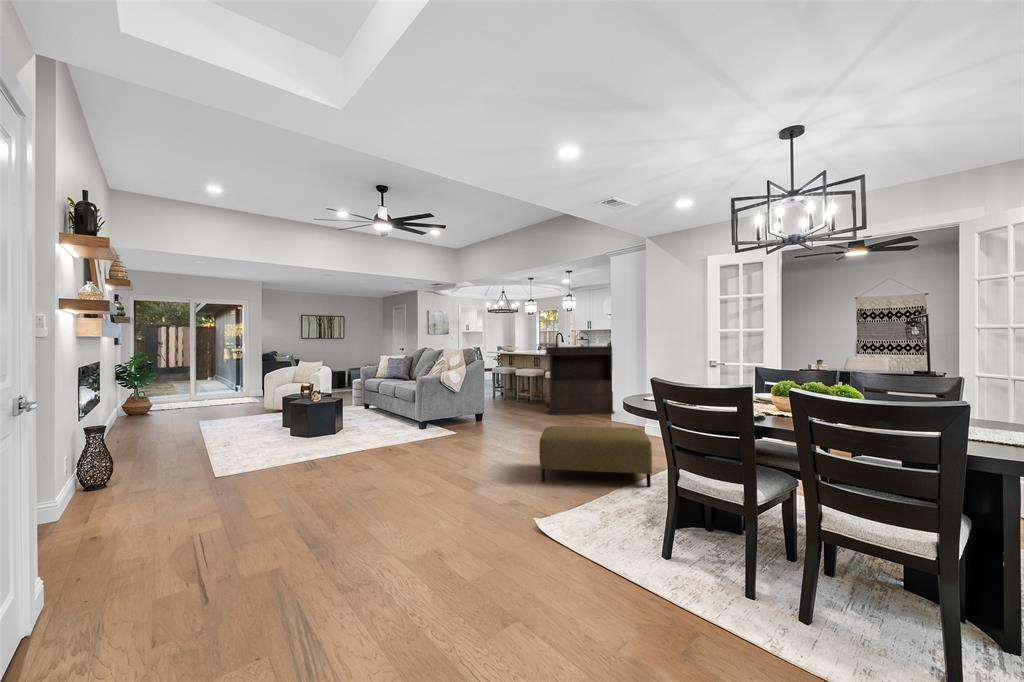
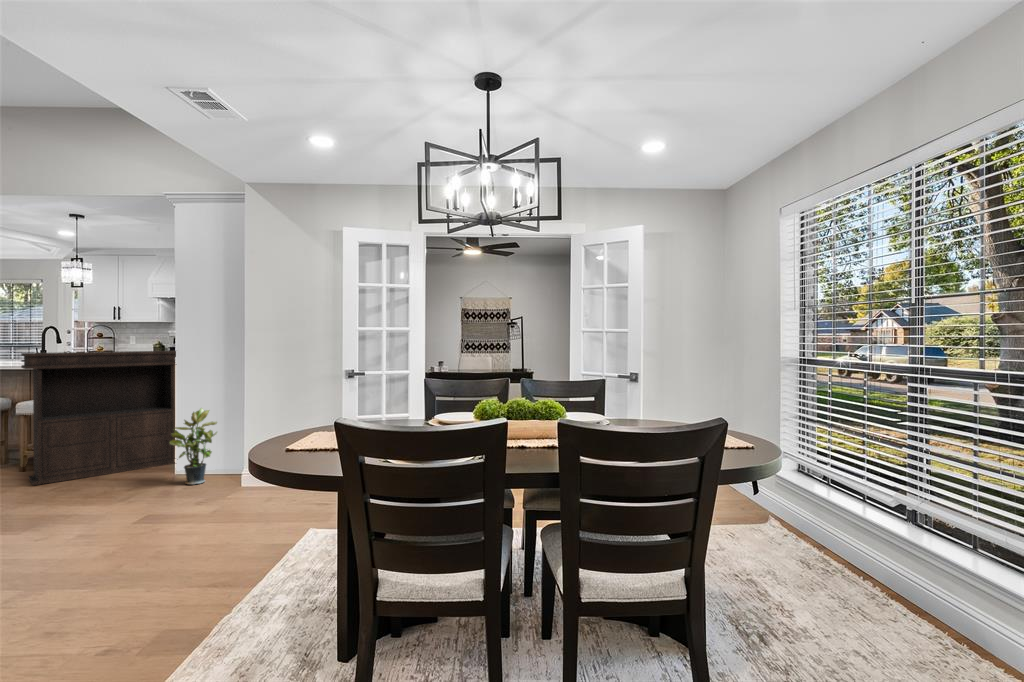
potted plant: none [607,381,633,426] -> present [170,408,217,485]
ottoman: present [539,426,652,487] -> none [37,491,287,653]

